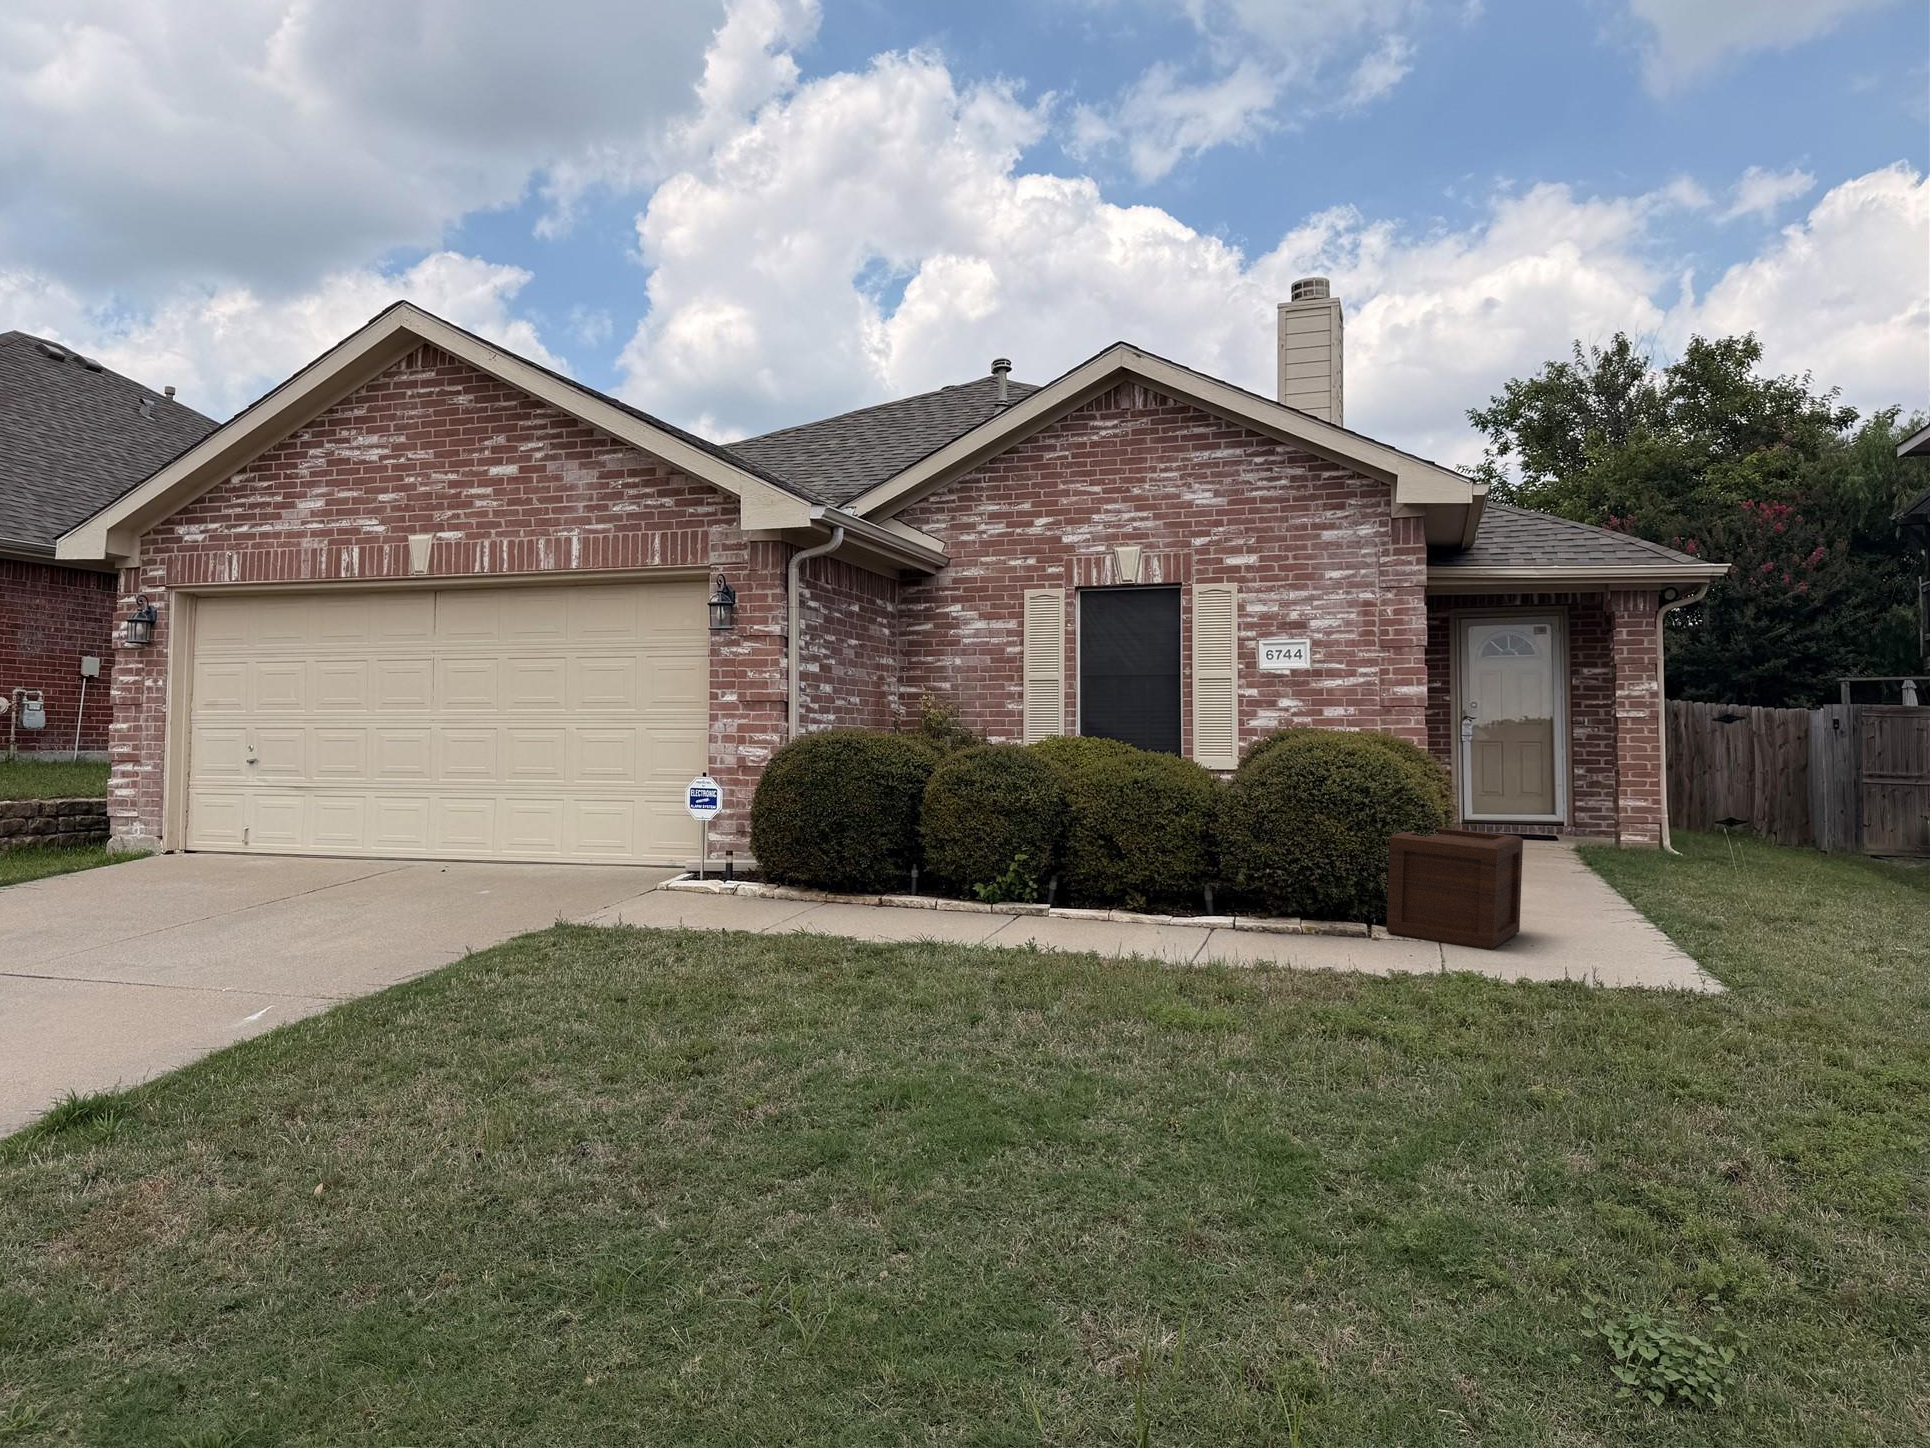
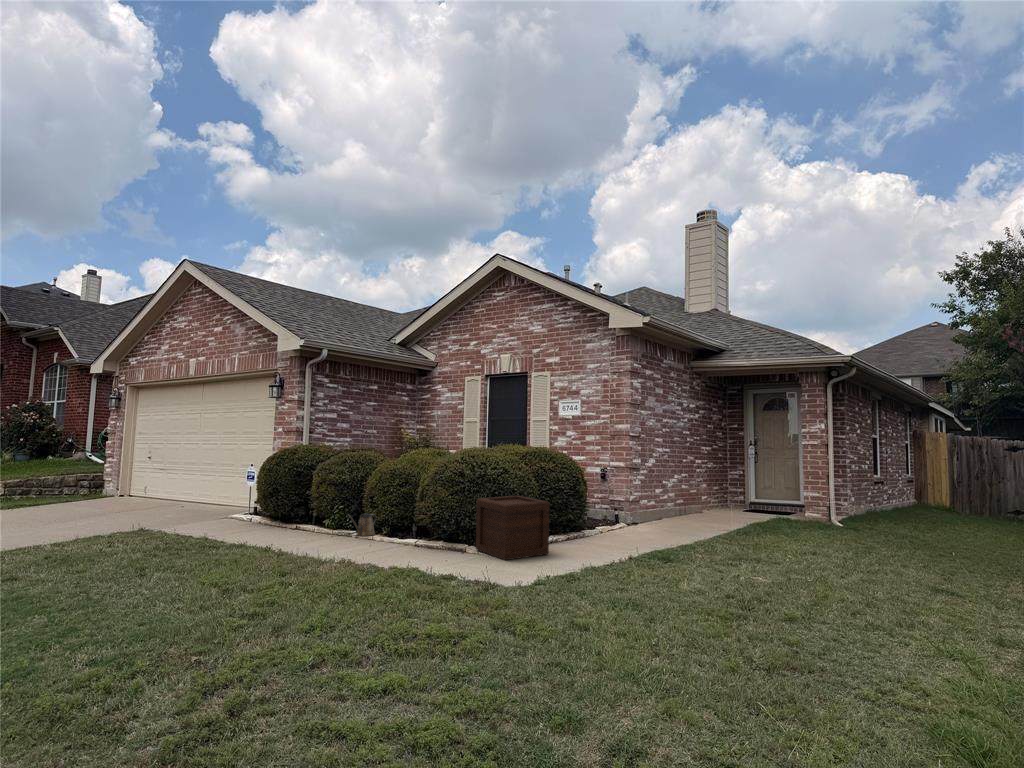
watering can: none [1088,871,1125,918] -> present [348,513,377,536]

